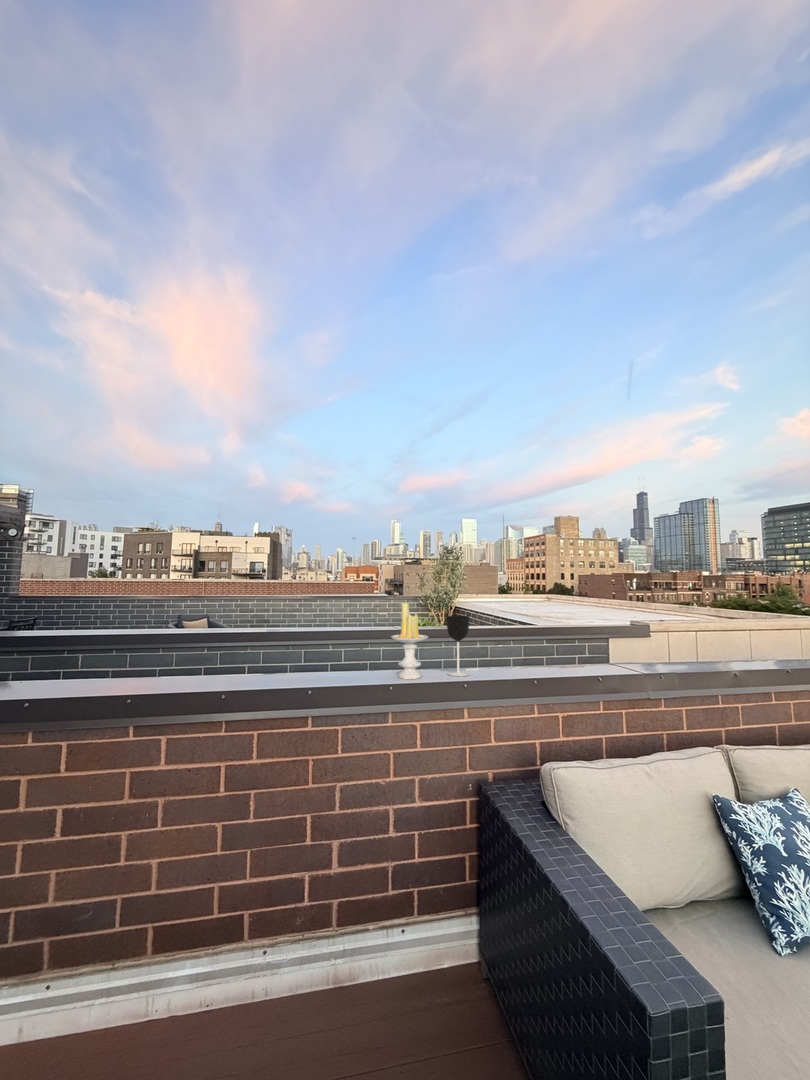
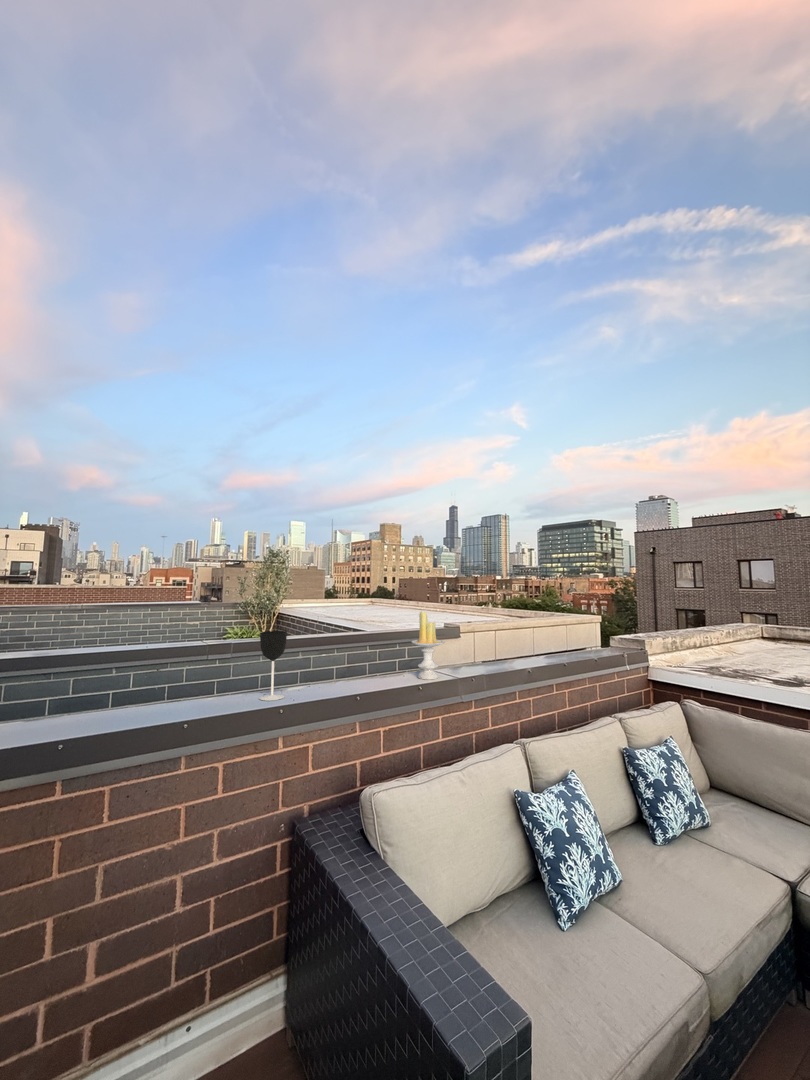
candle: present [391,602,428,679] -> present [412,612,444,679]

